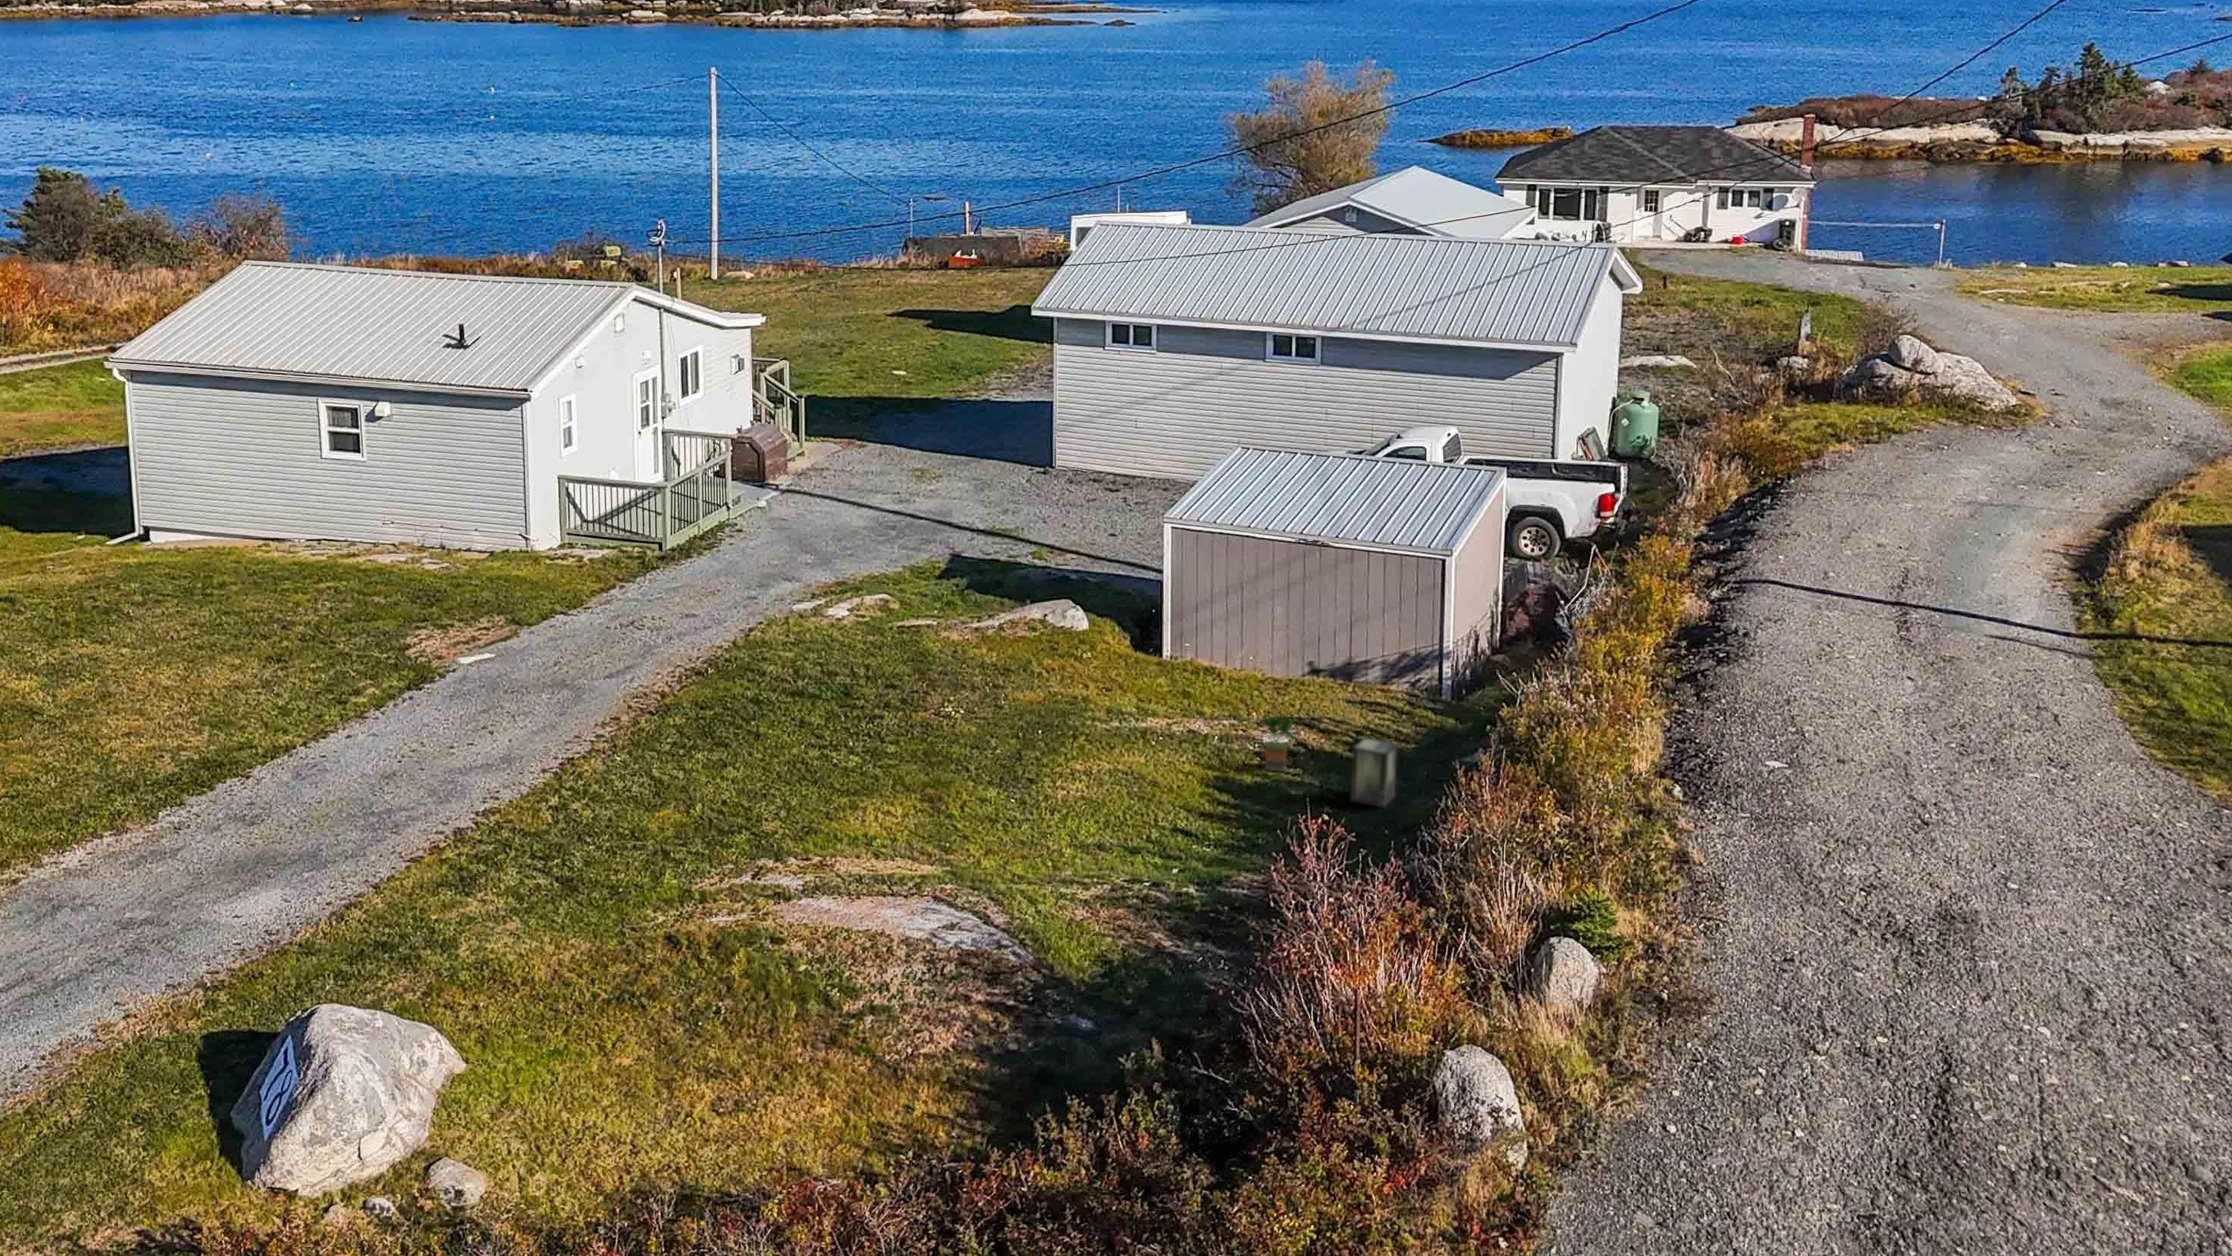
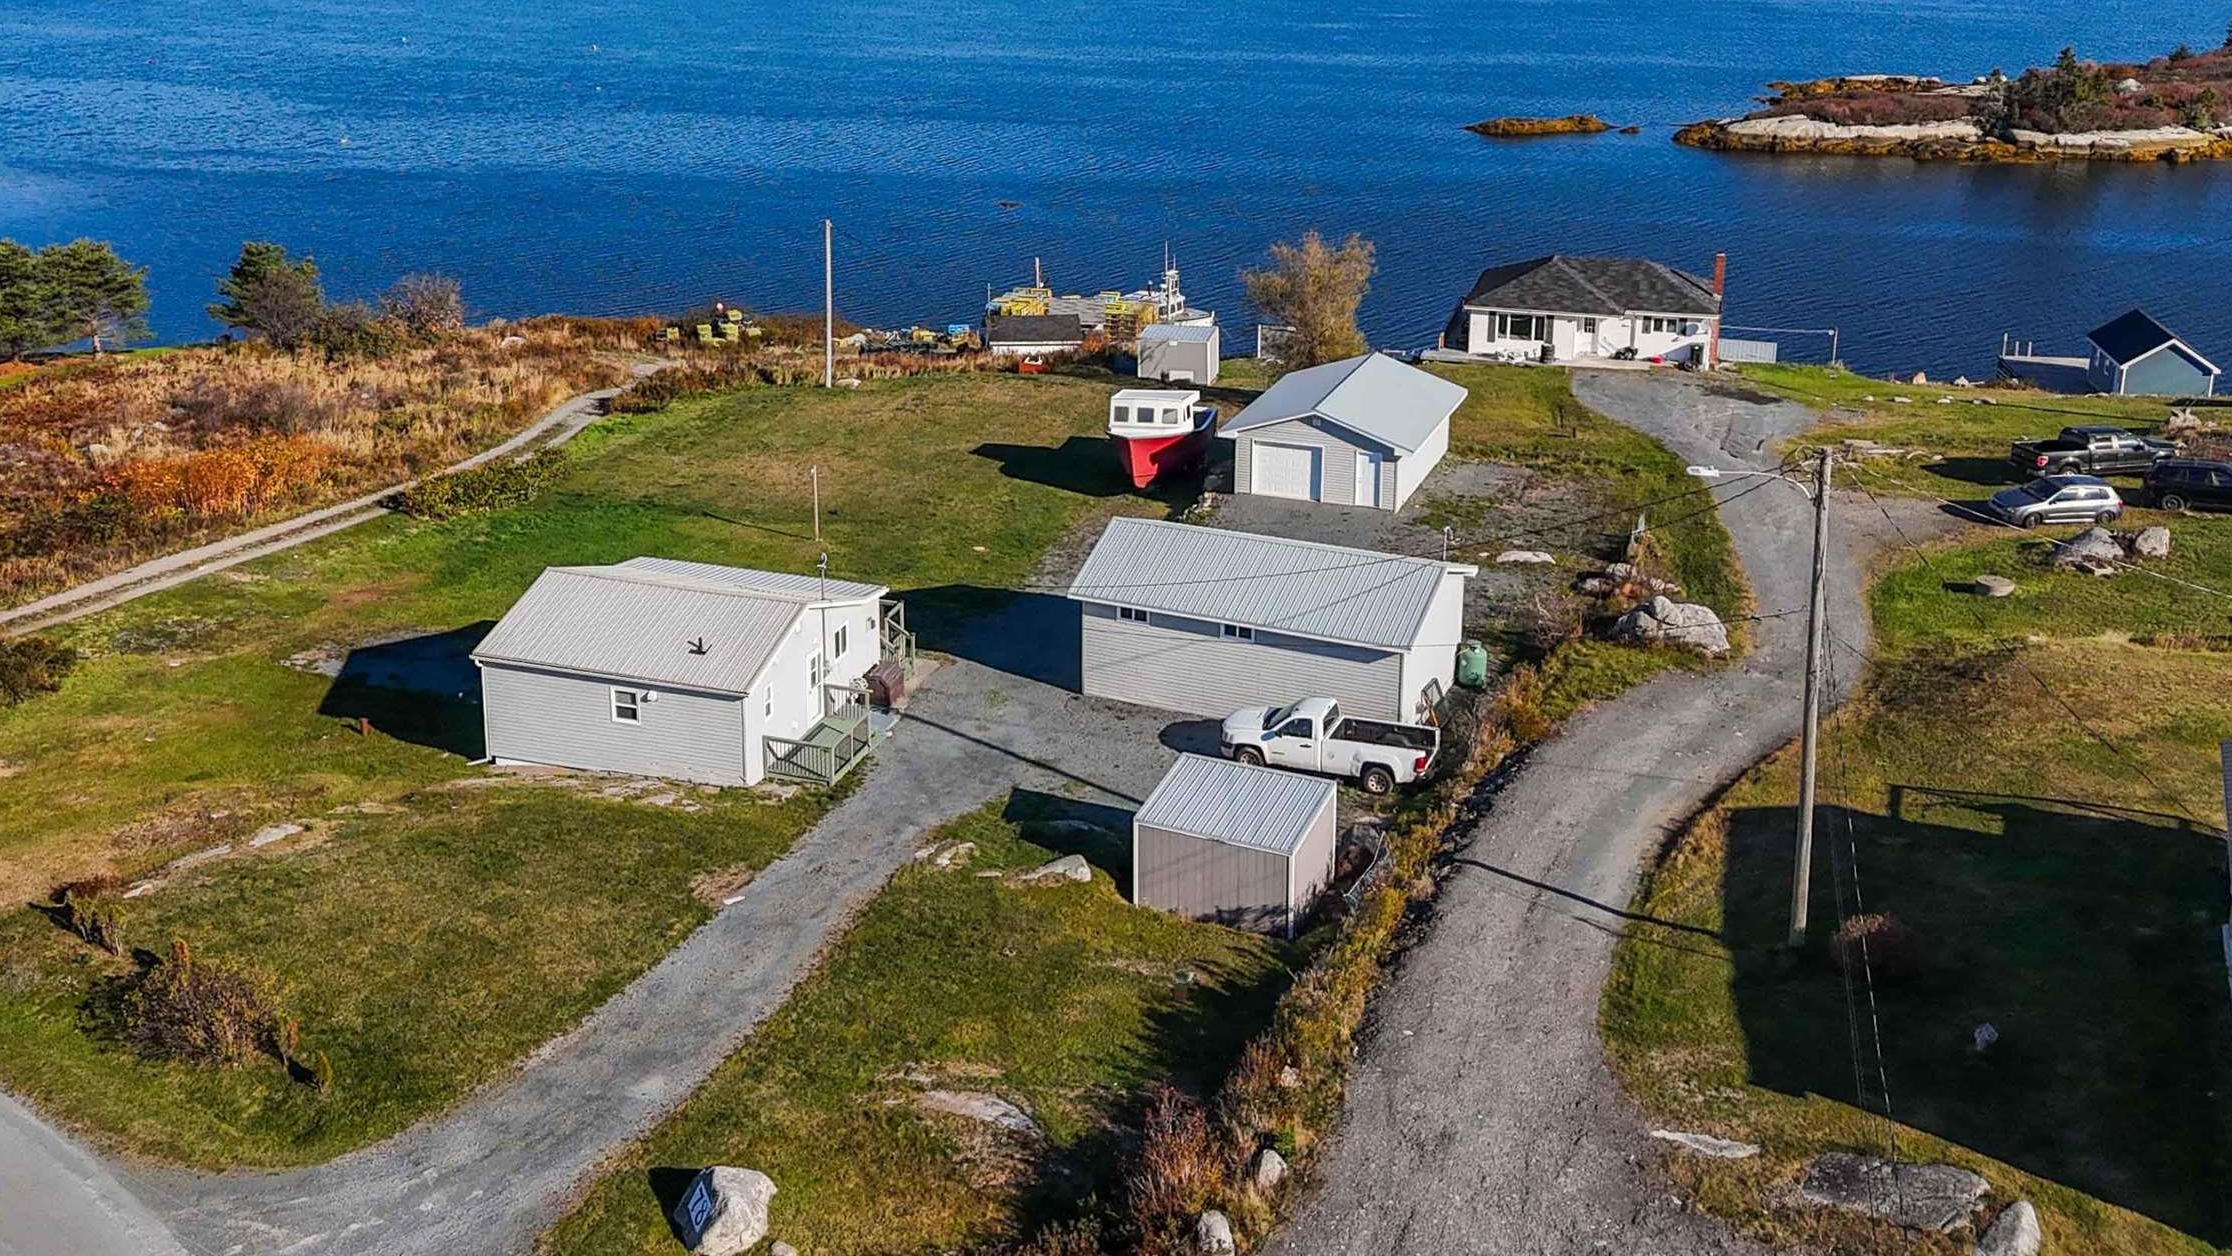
storage box: present [1351,738,1397,808] -> none [1216,991,1242,1031]

